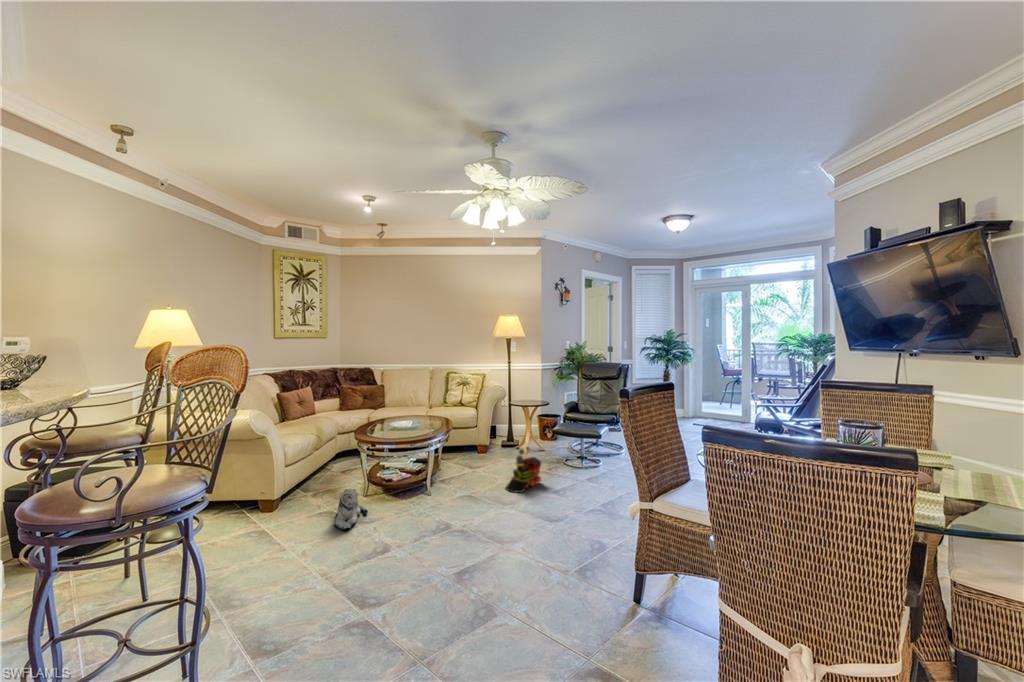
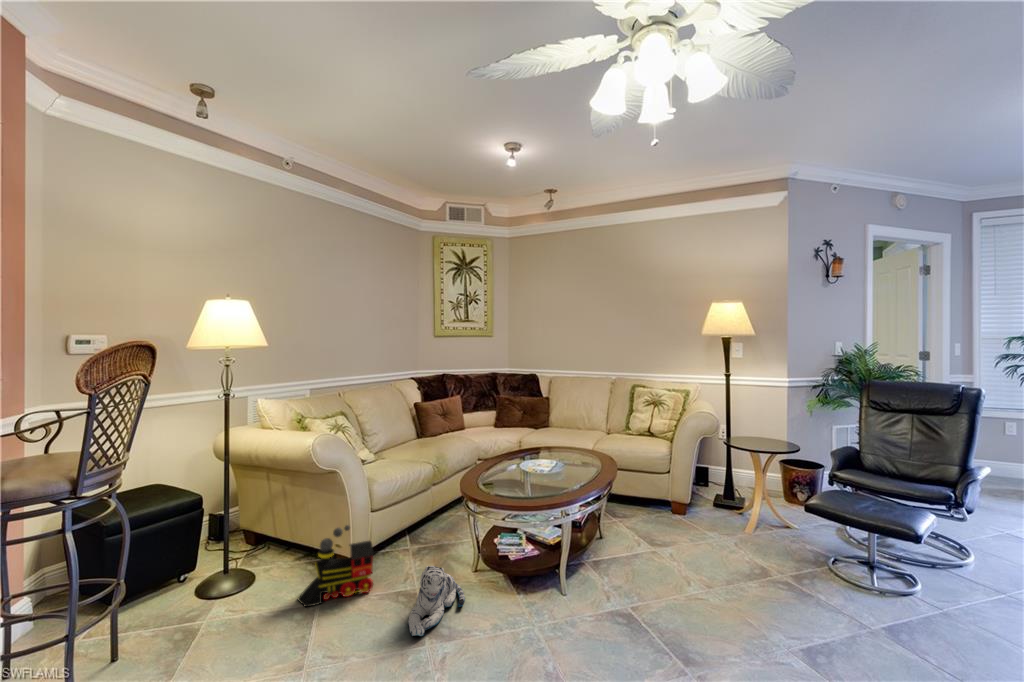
toy train: present [506,447,541,493] -> present [298,525,374,607]

